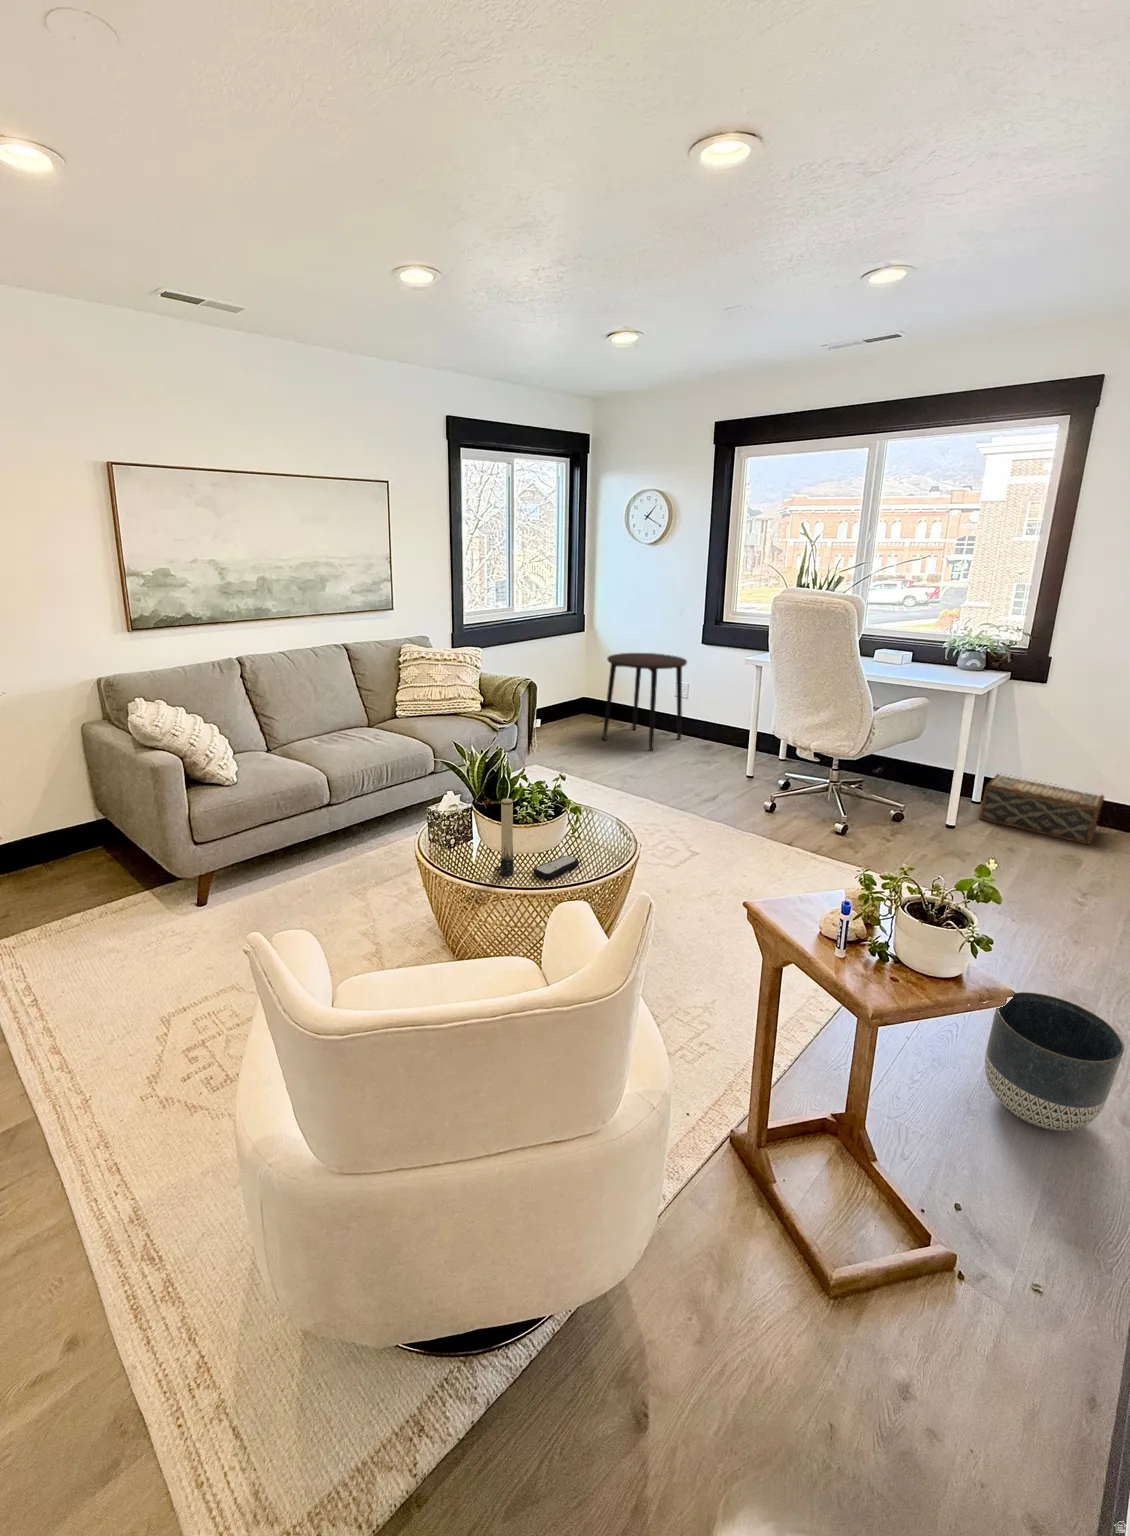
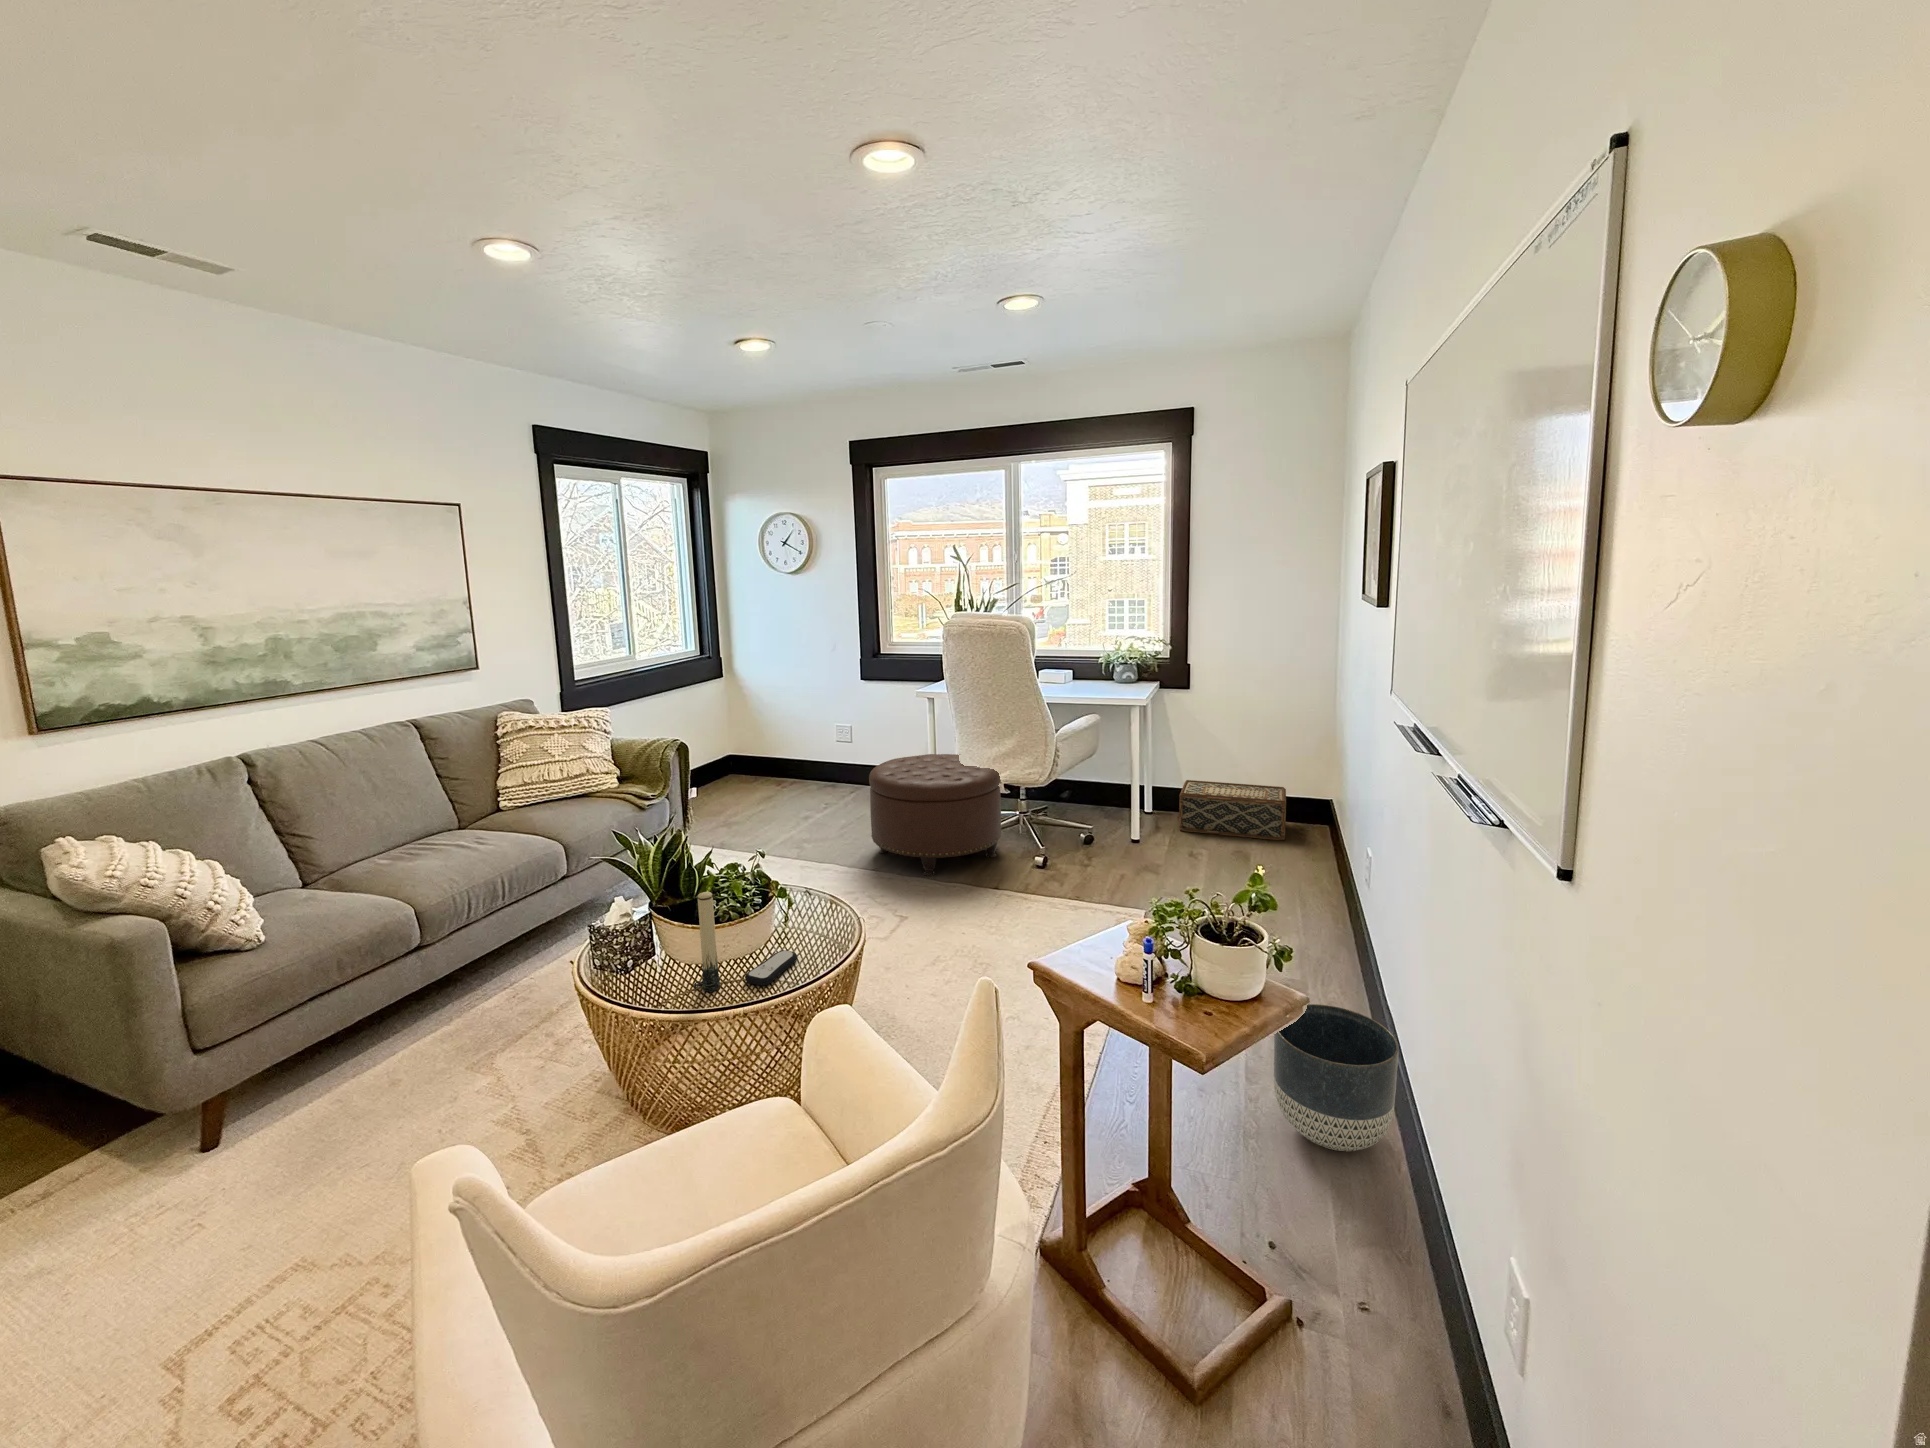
side table: present [602,653,687,751] -> none [753,694,850,808]
ottoman: none [684,717,808,821] -> present [869,754,1001,876]

